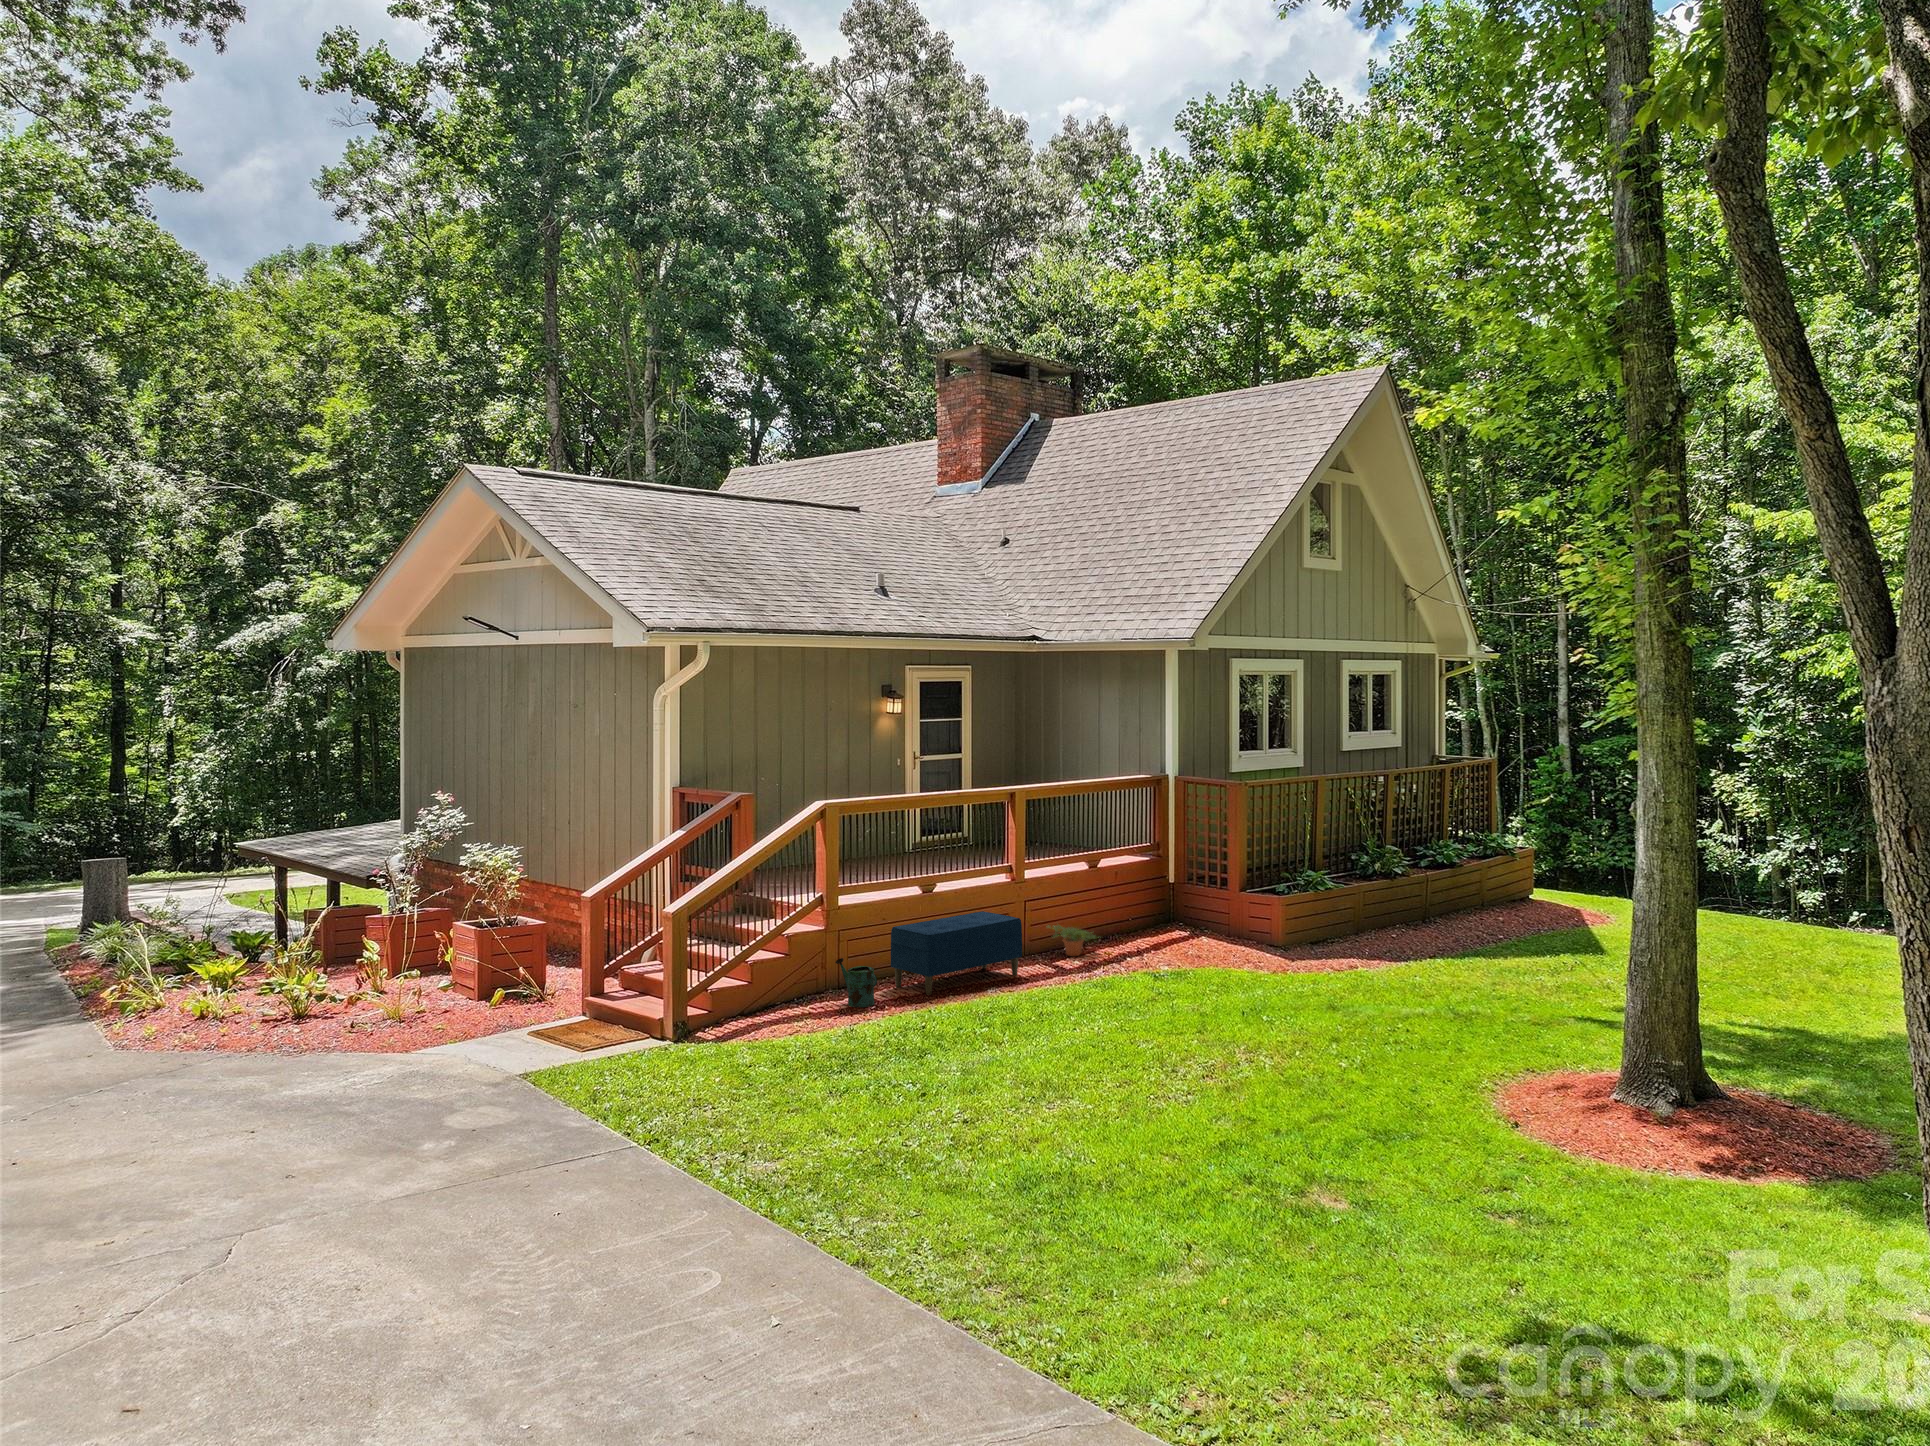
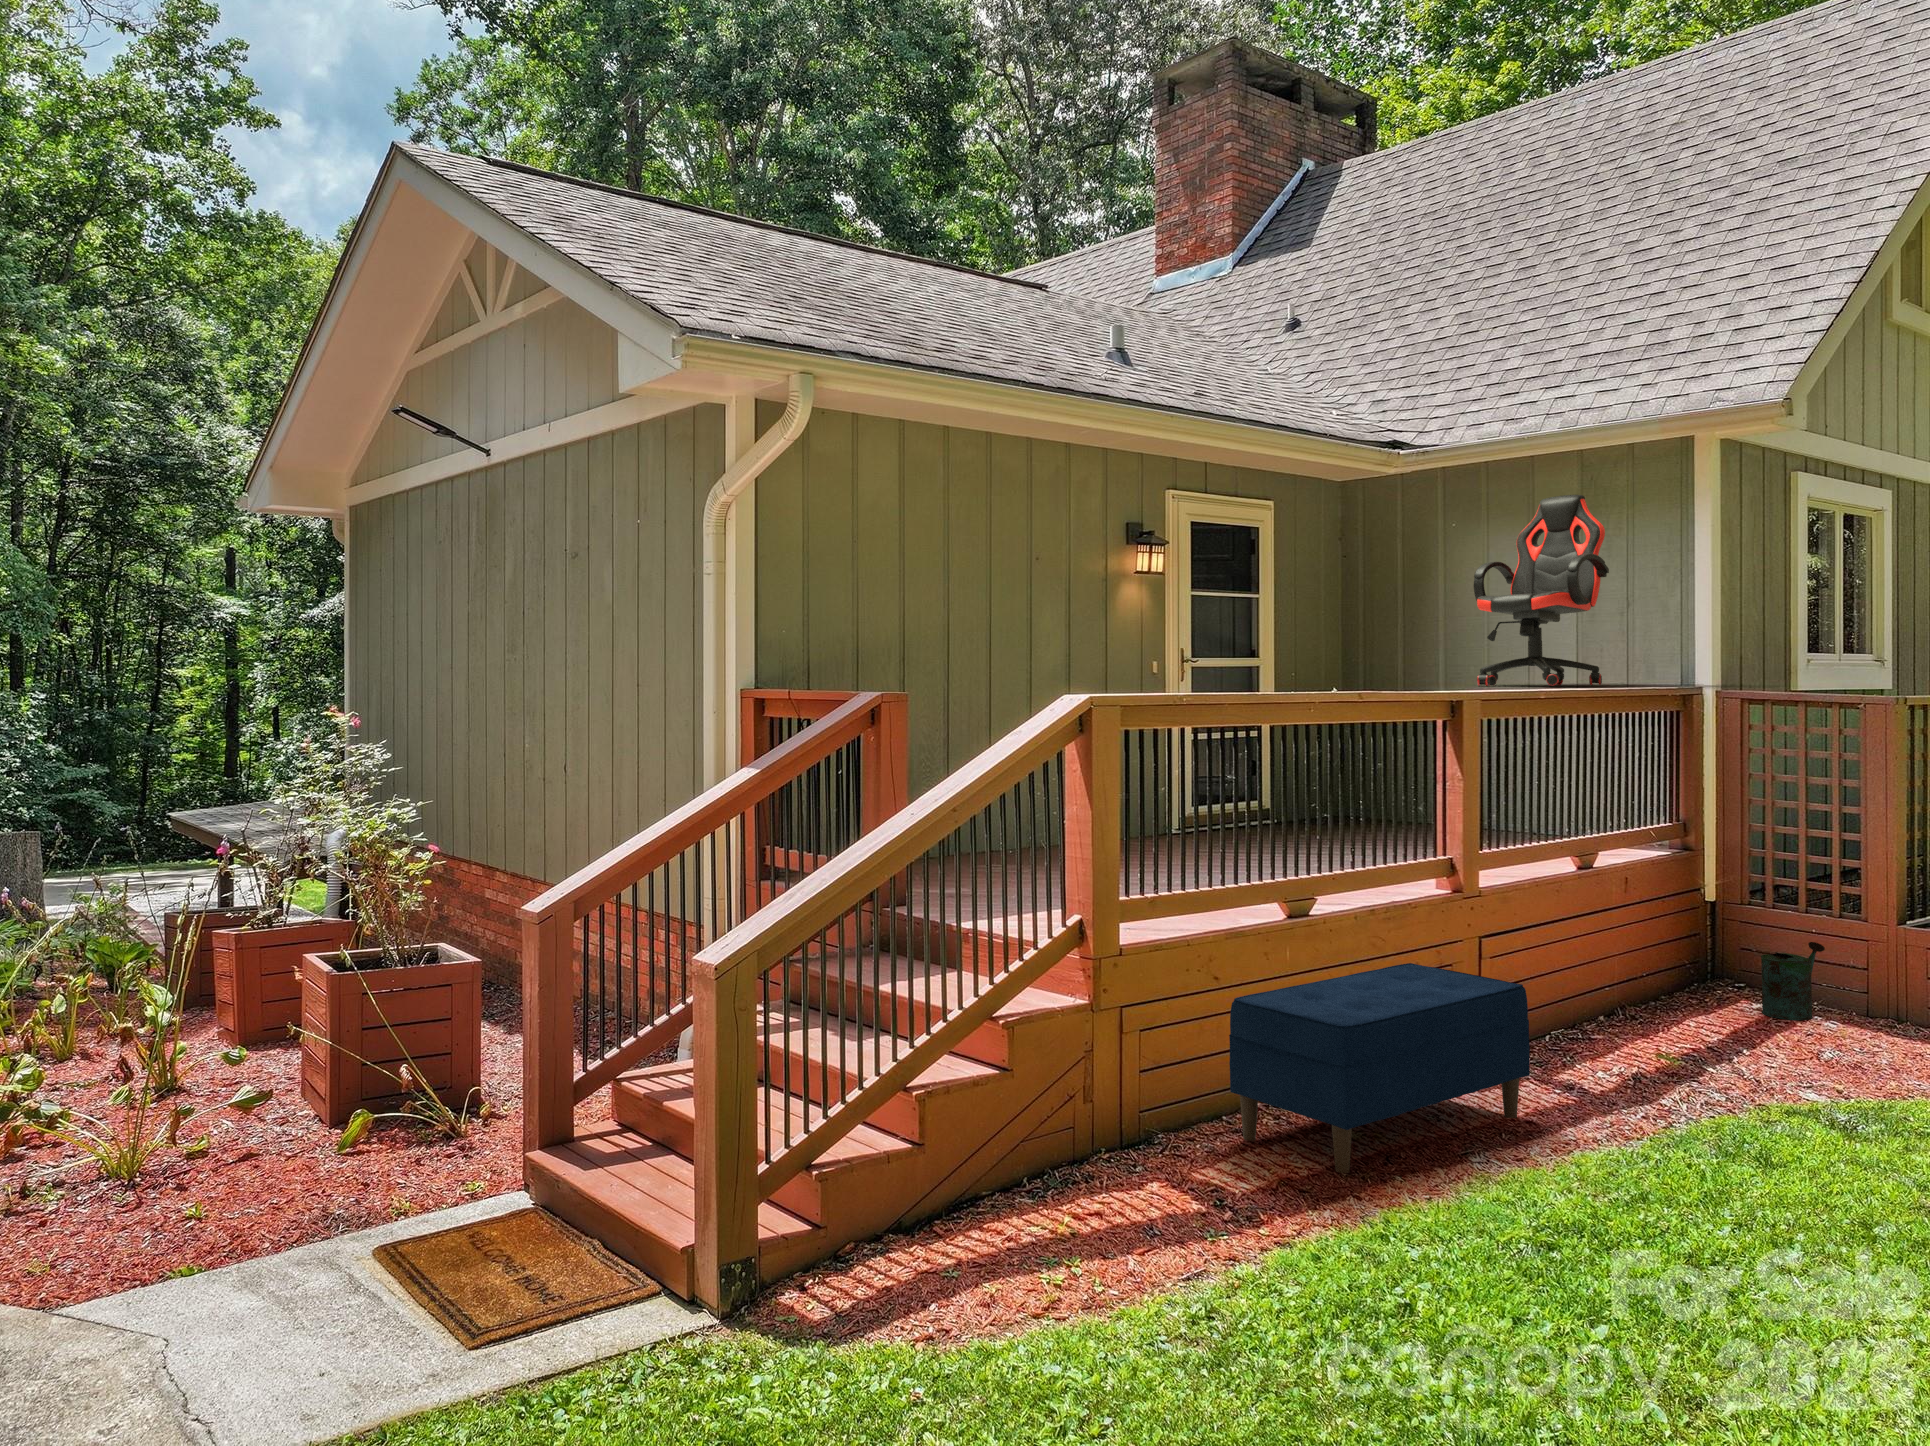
chair: none [1060,672,1125,774] -> present [1474,495,1609,686]
potted plant: present [1048,925,1099,956] -> none [1524,988,1666,1067]
watering can: present [835,958,877,1007] -> present [1761,942,1825,1020]

